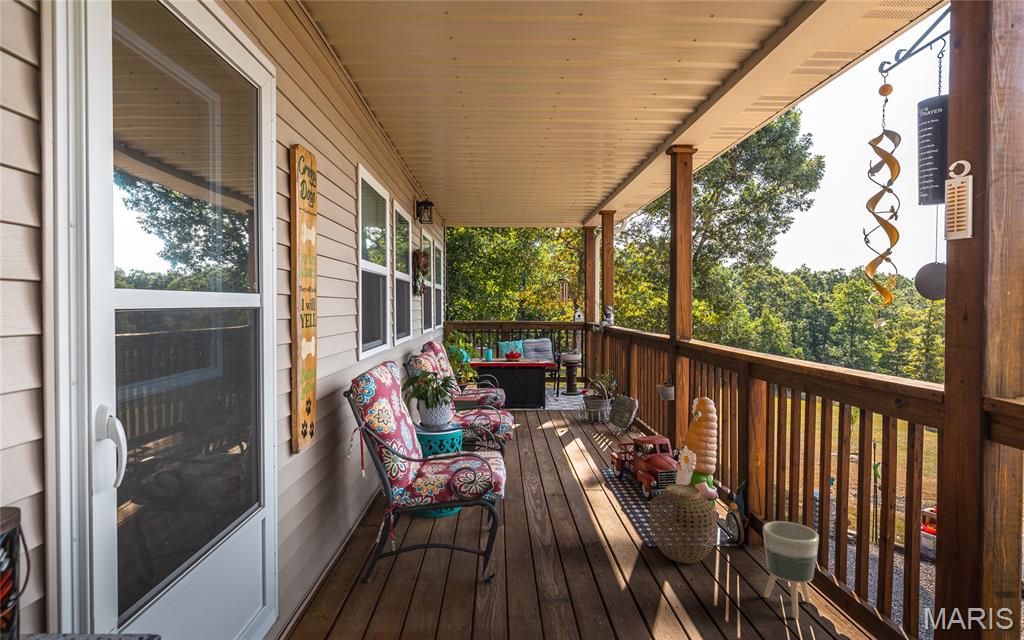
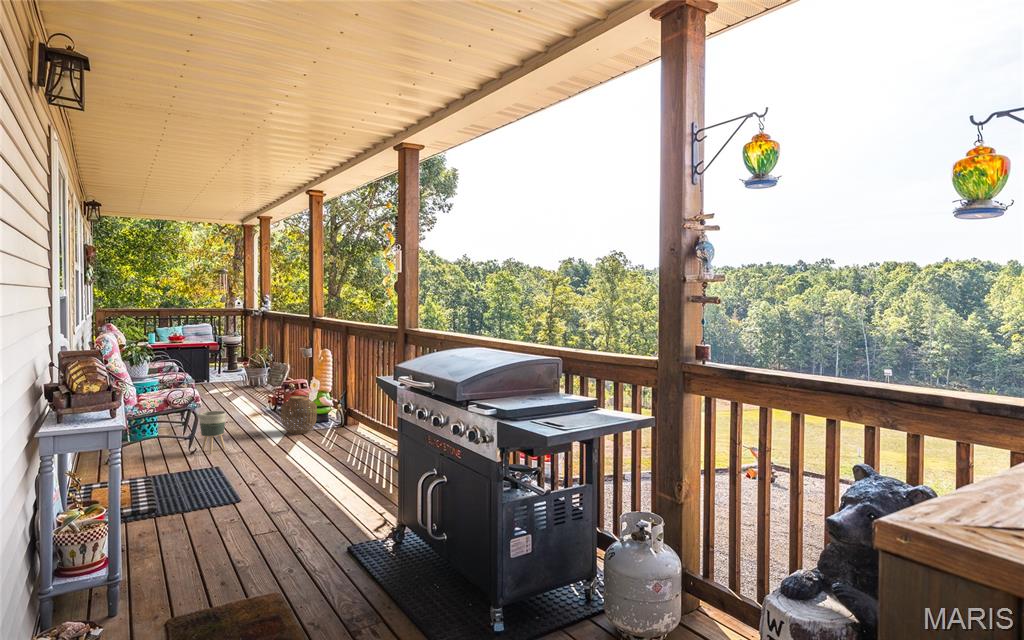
planter: present [763,521,819,619] -> present [199,411,226,454]

